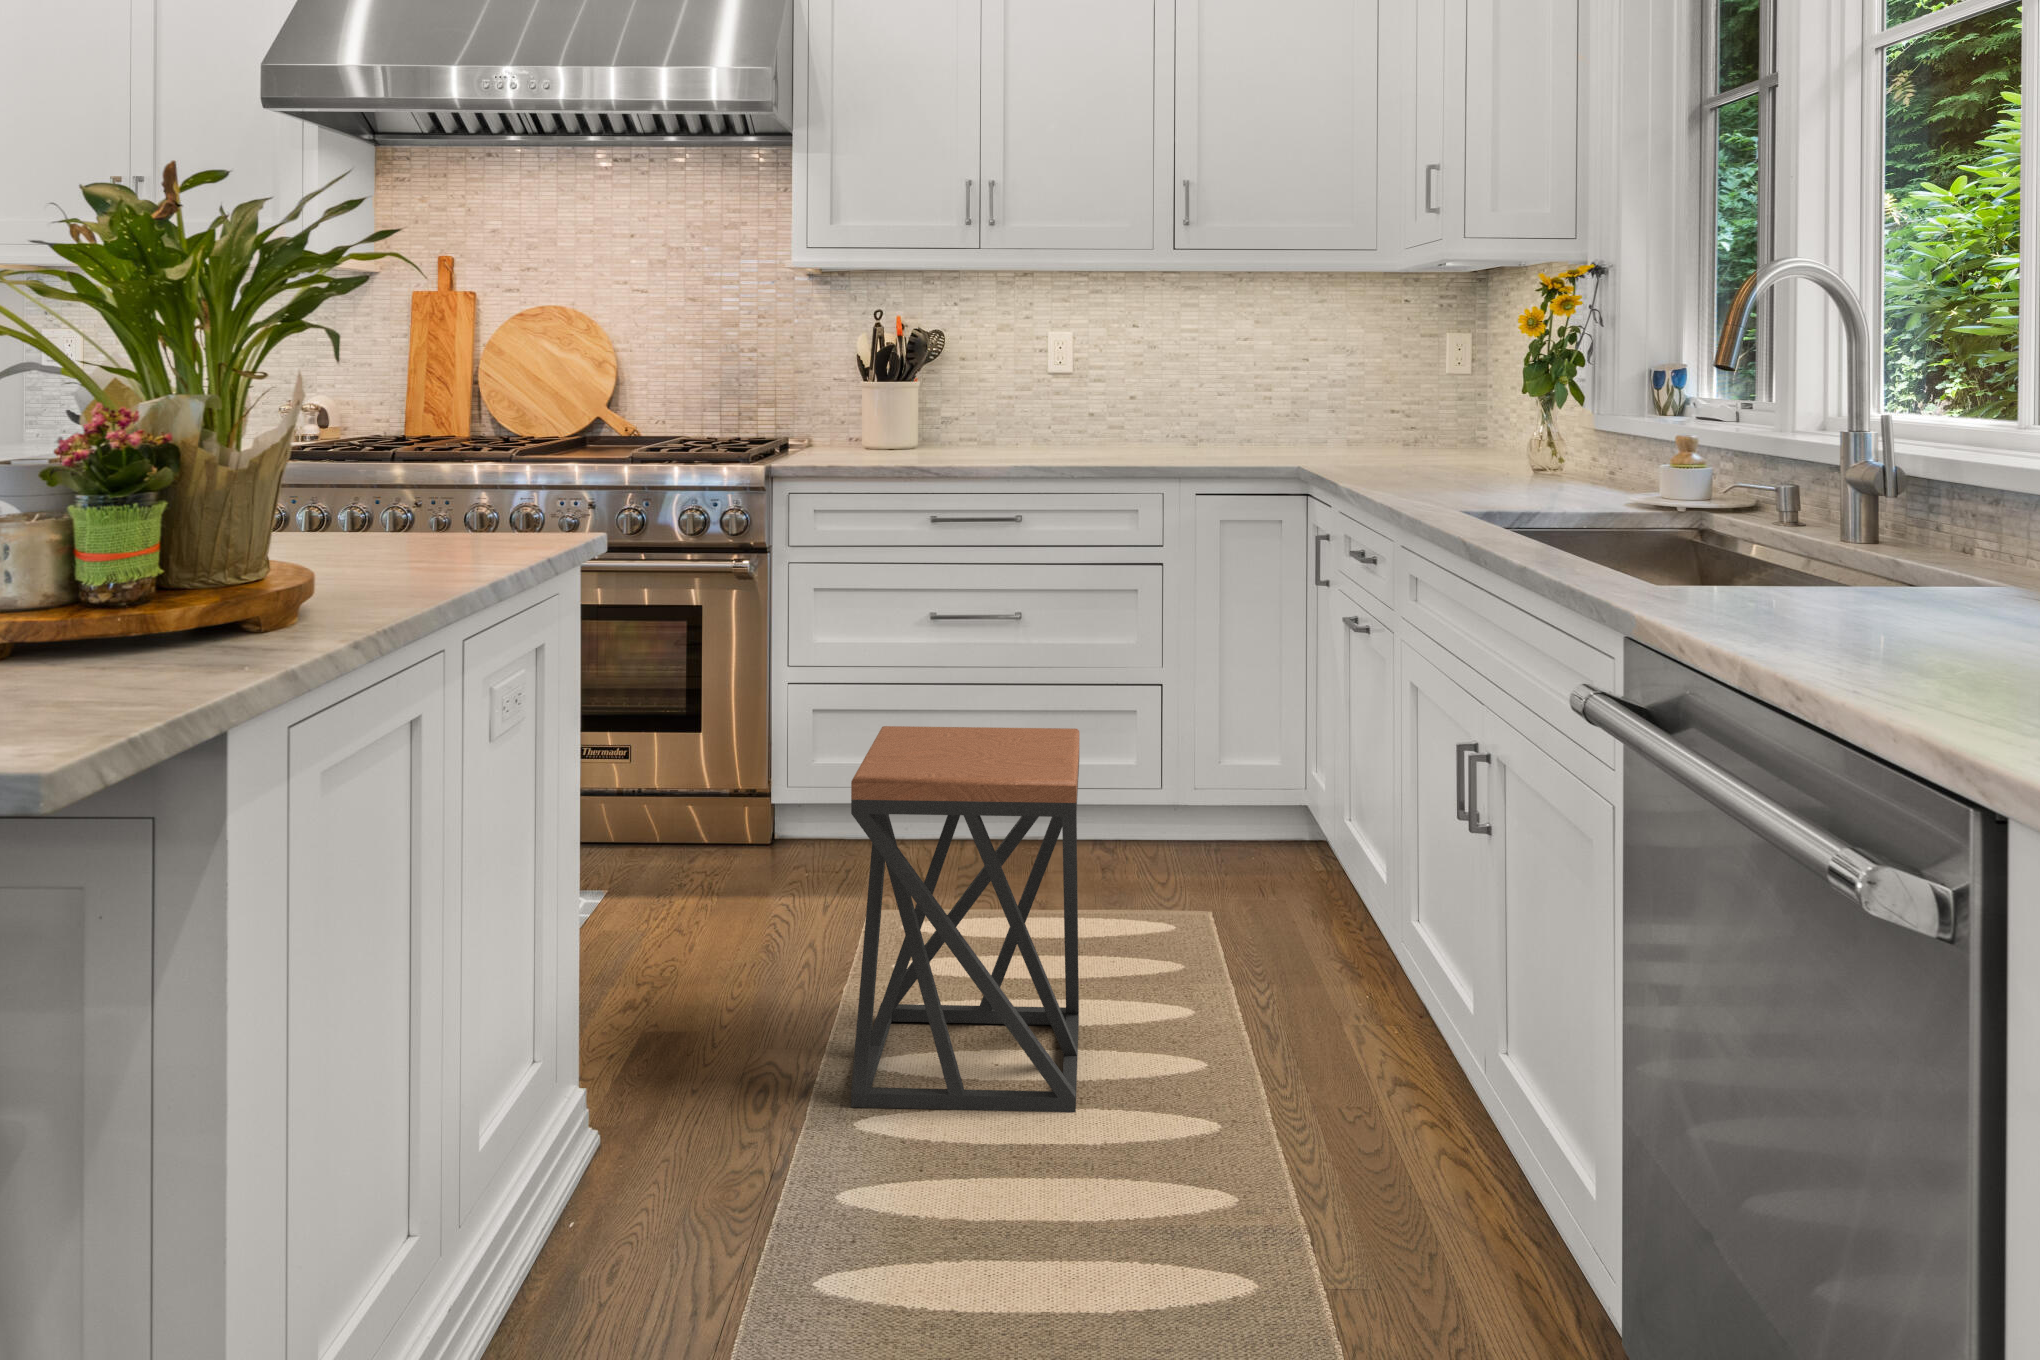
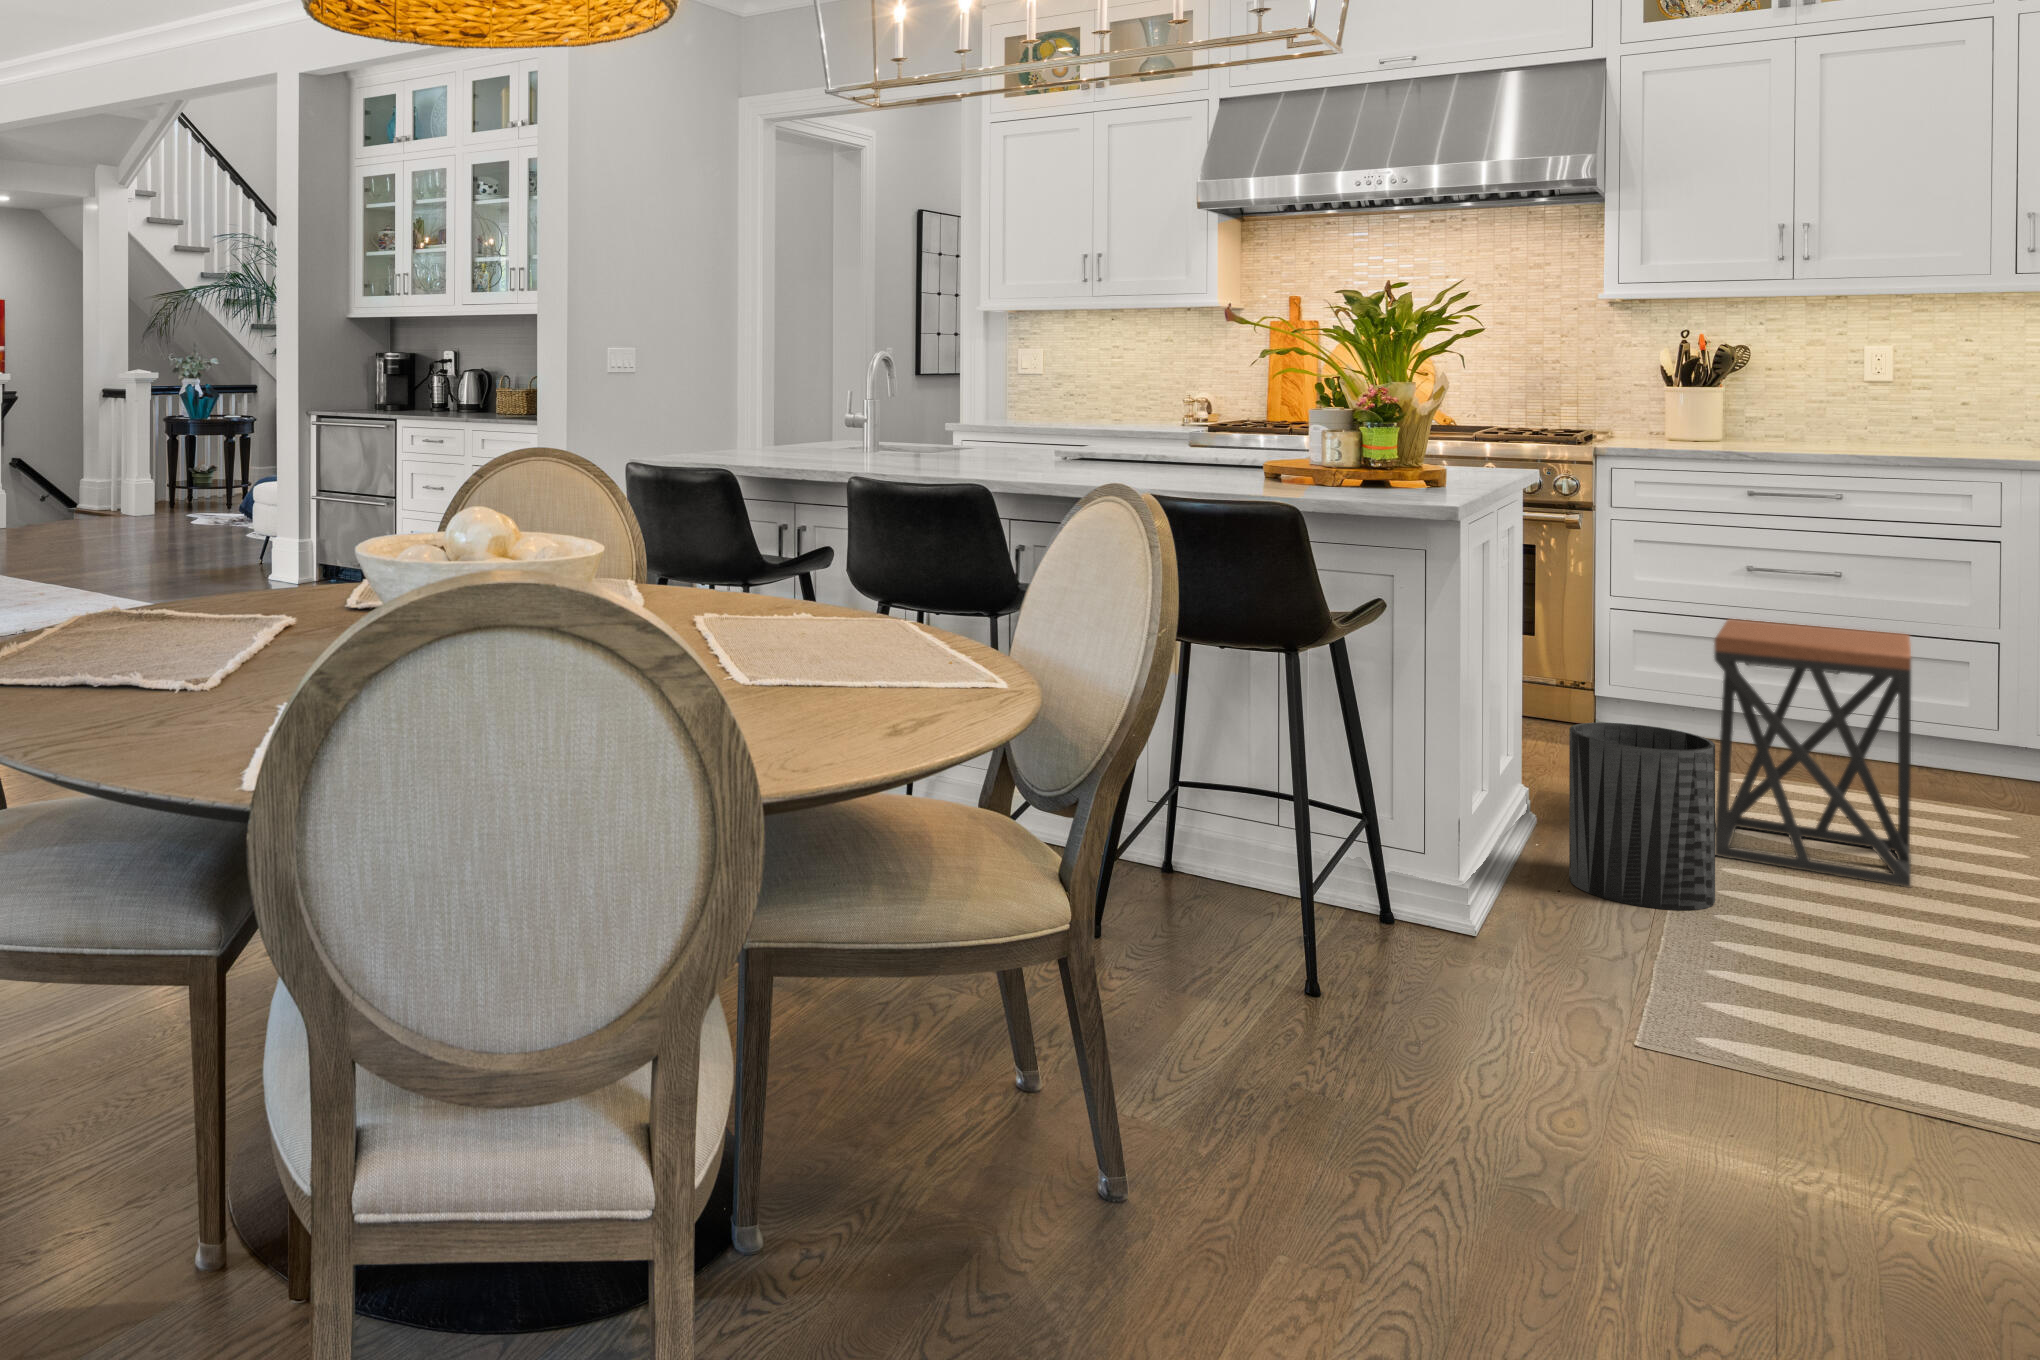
trash can: none [623,959,826,1310] -> present [1569,723,1715,910]

